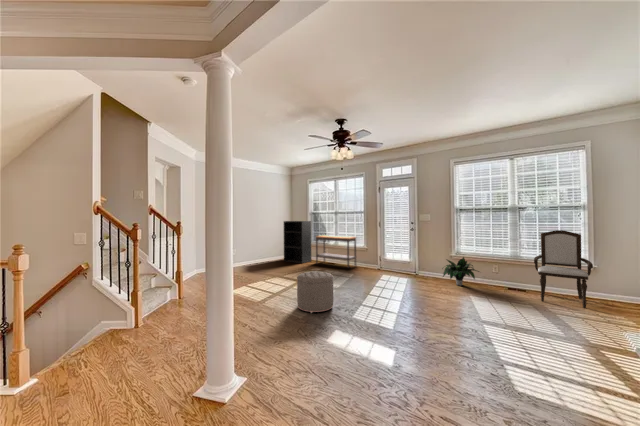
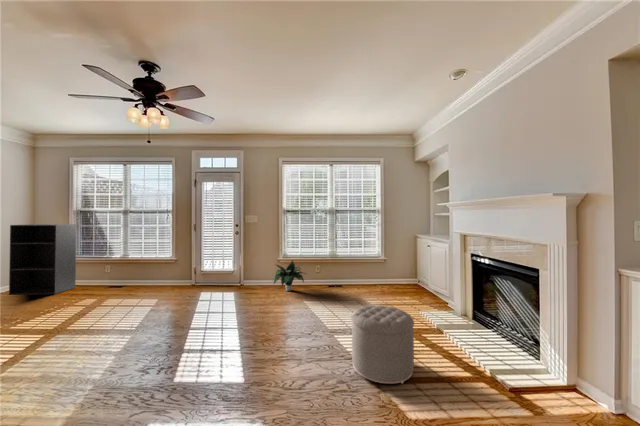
armchair: present [534,230,593,308] -> none [350,230,388,294]
console table: present [316,235,356,268] -> none [85,245,159,290]
ottoman: present [297,271,334,313] -> present [352,306,414,383]

